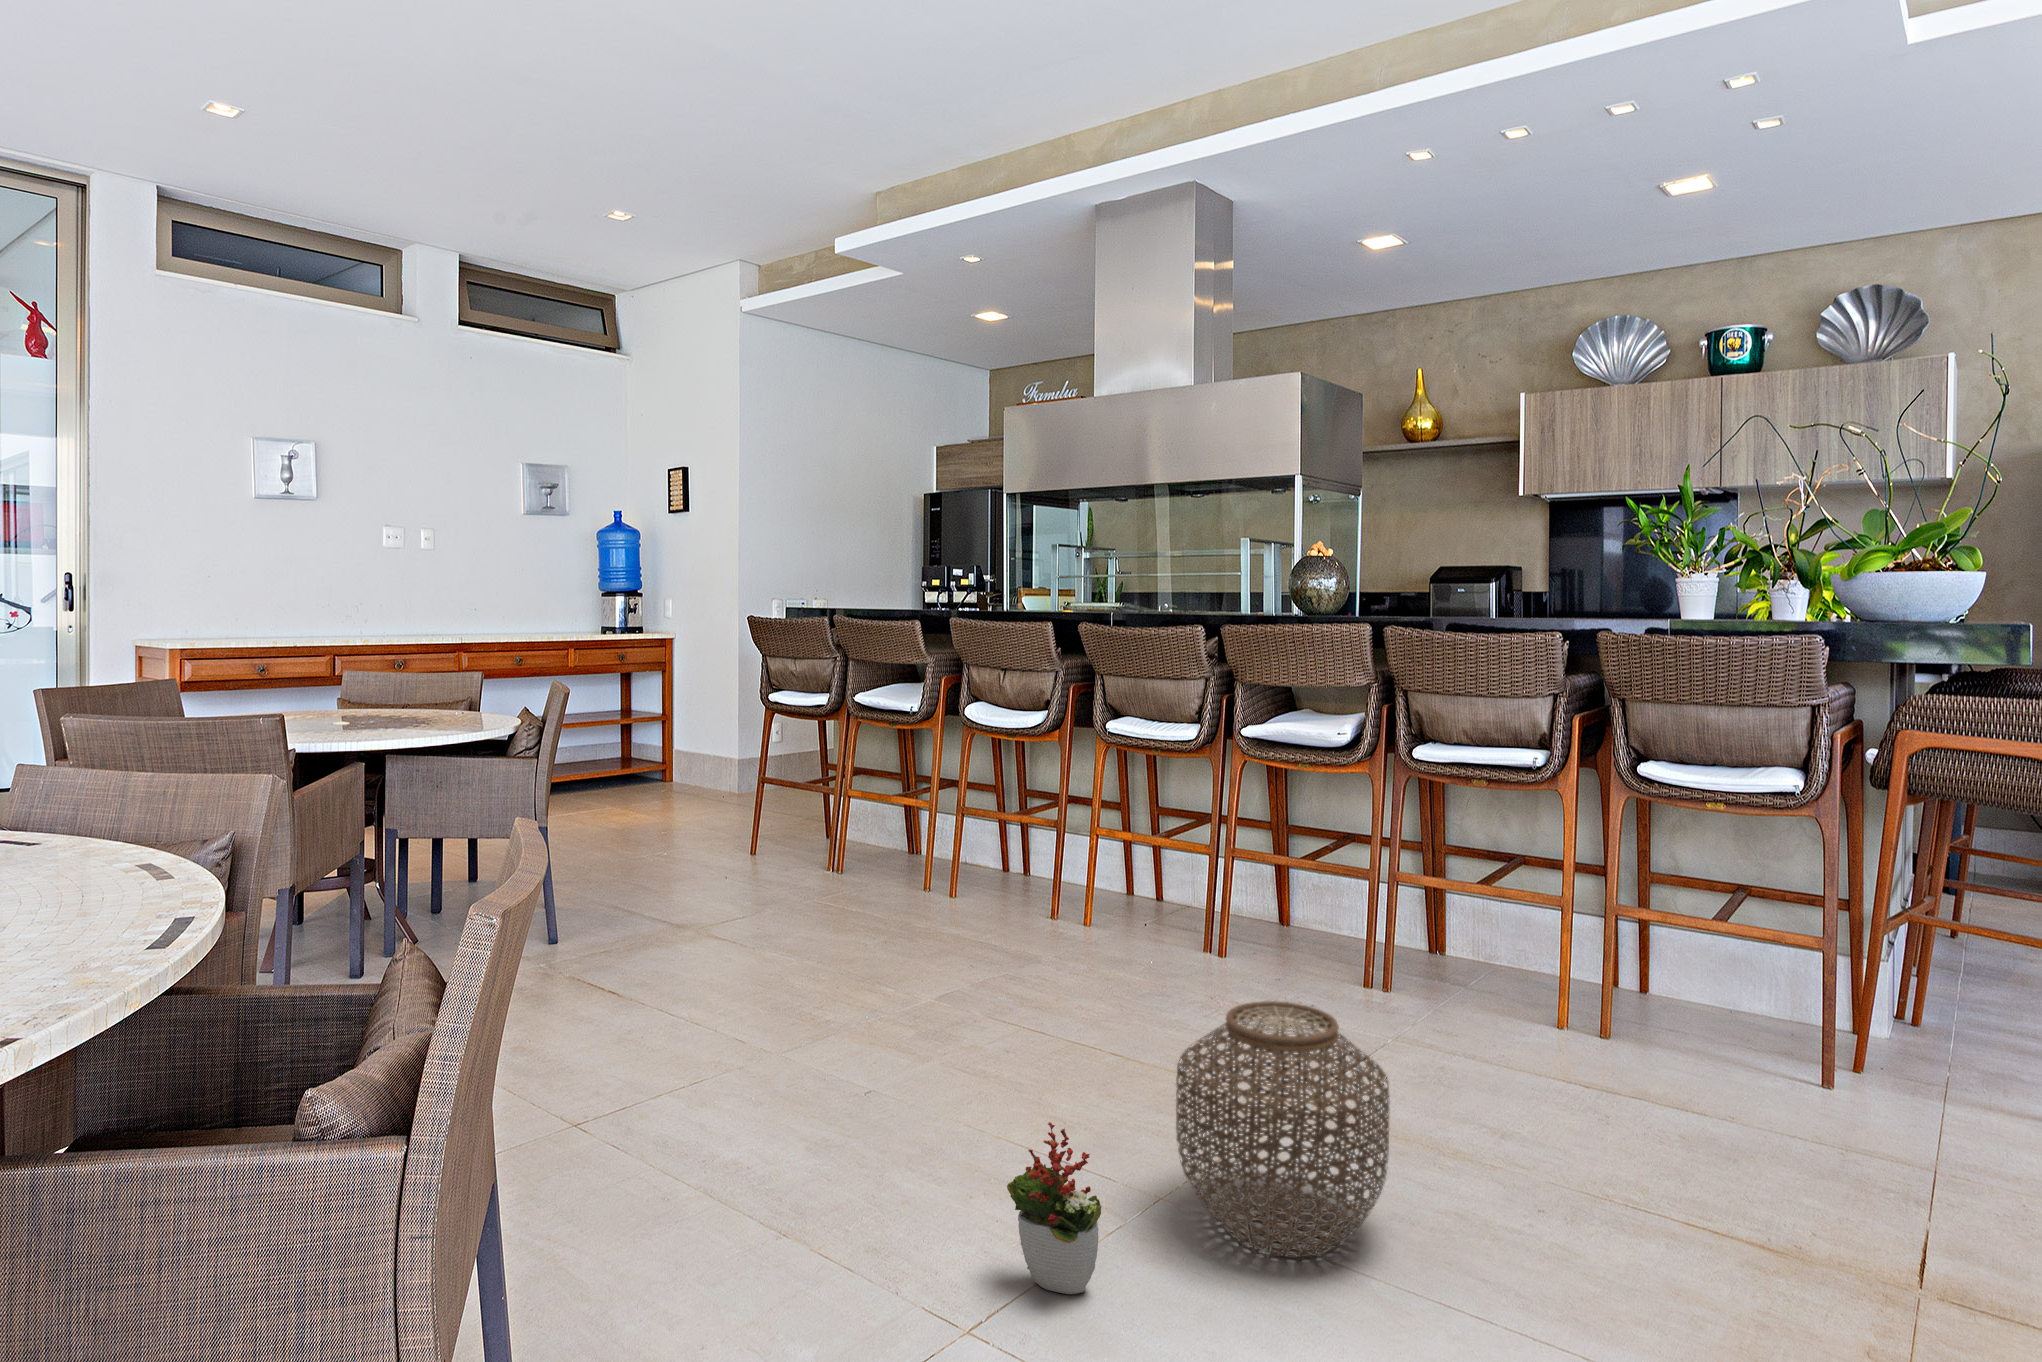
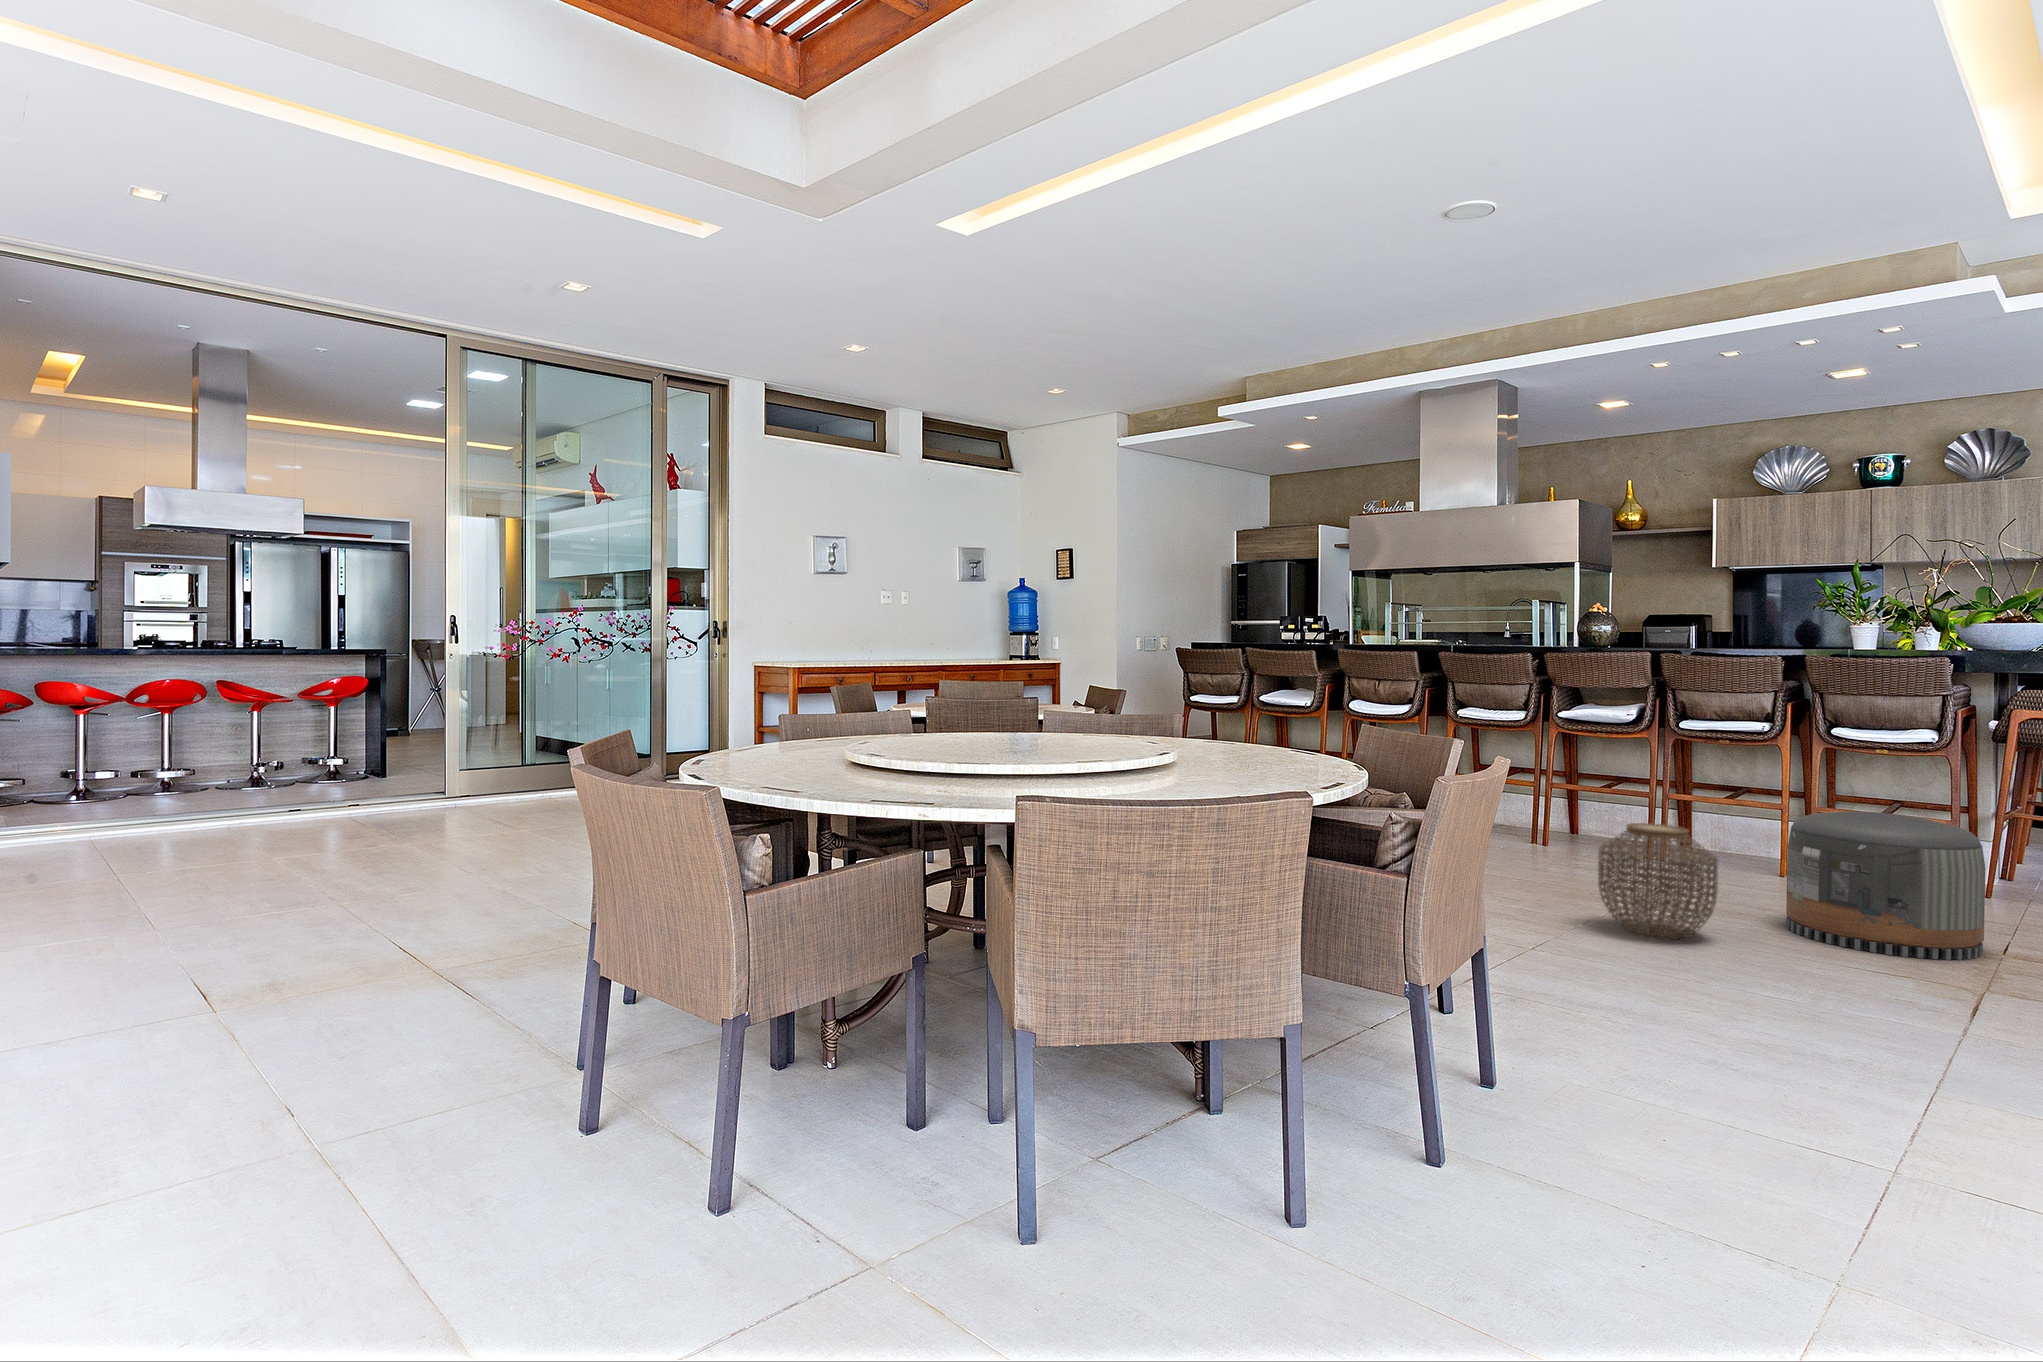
pouf: none [1535,950,1886,1287] -> present [1786,811,1985,960]
decorative plant: present [1007,1122,1101,1294] -> none [1529,863,1582,941]

